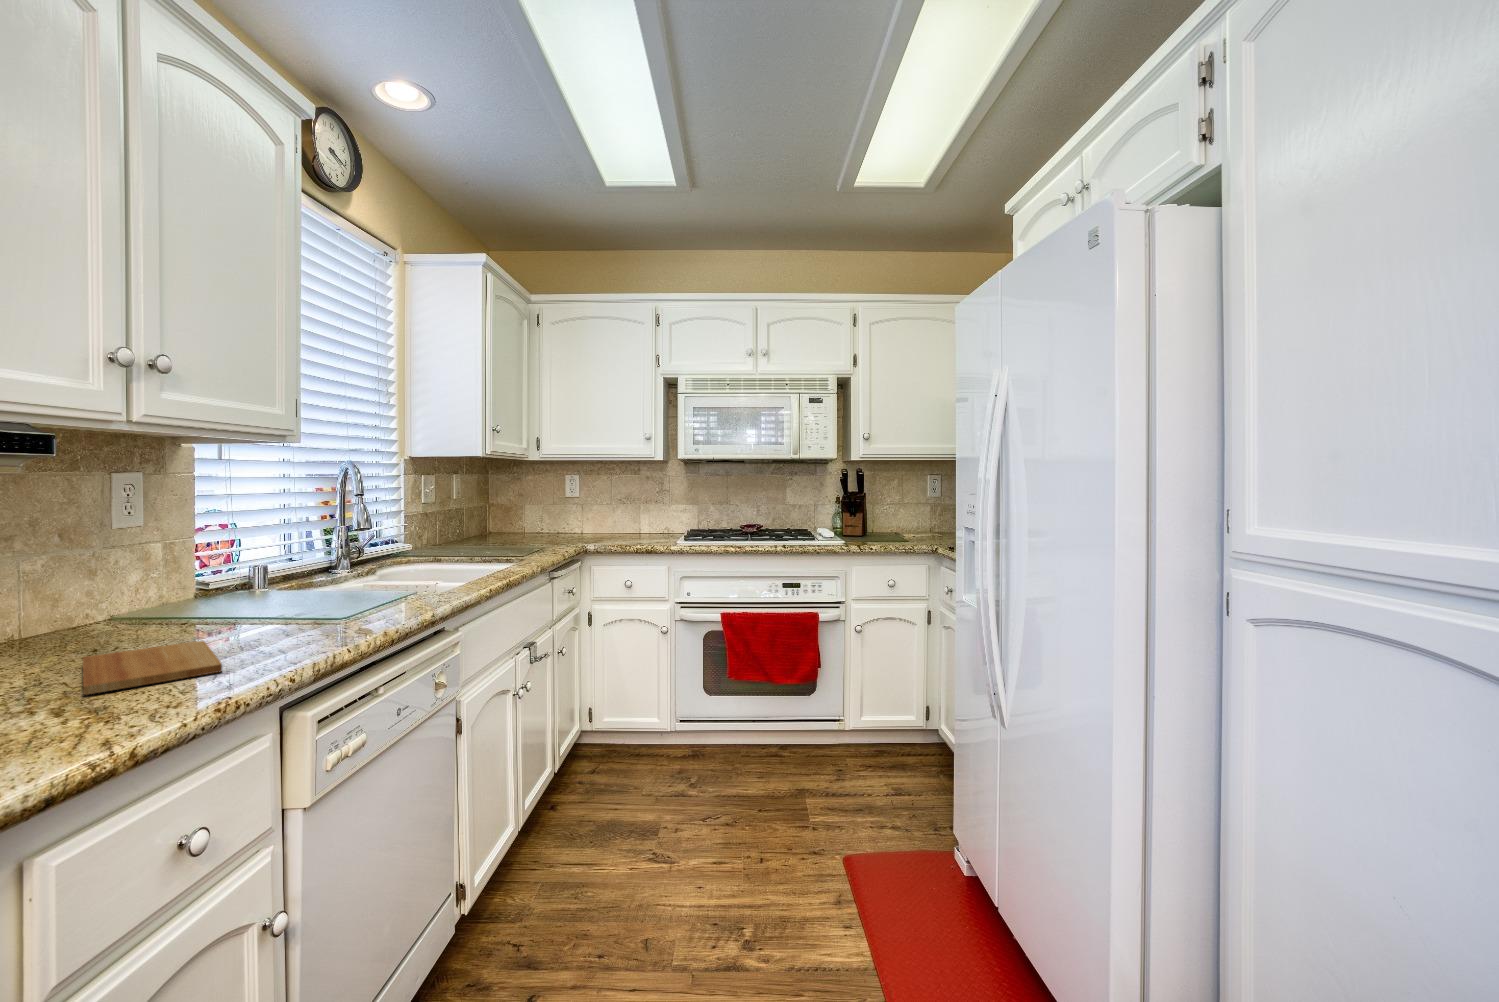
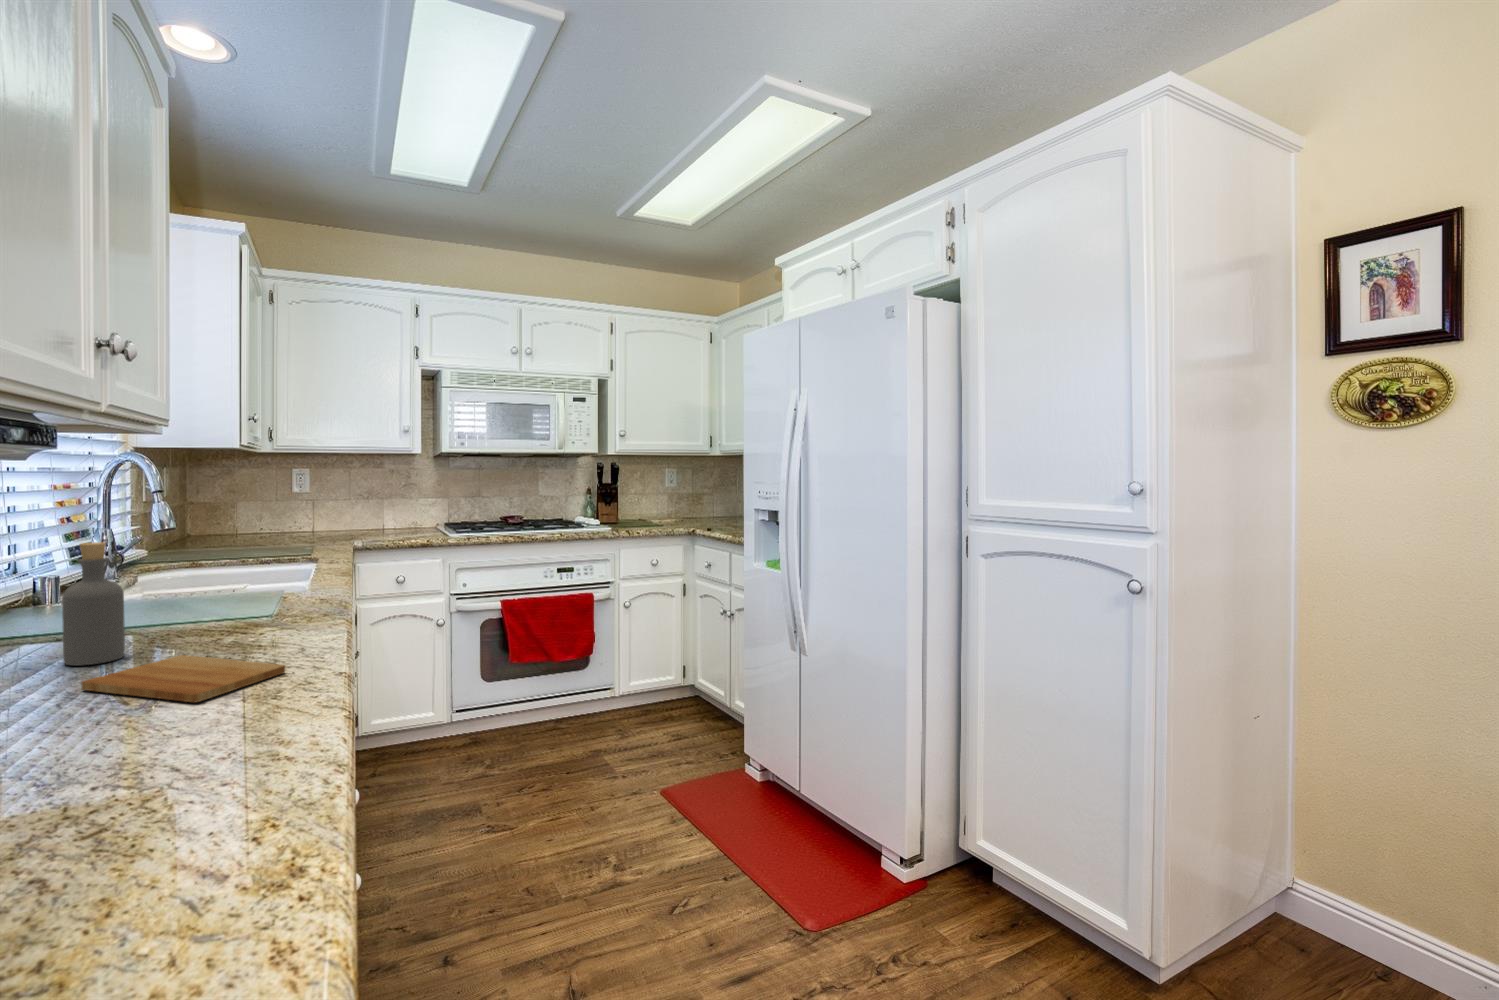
bottle: none [145,531,199,640] -> present [62,542,125,665]

